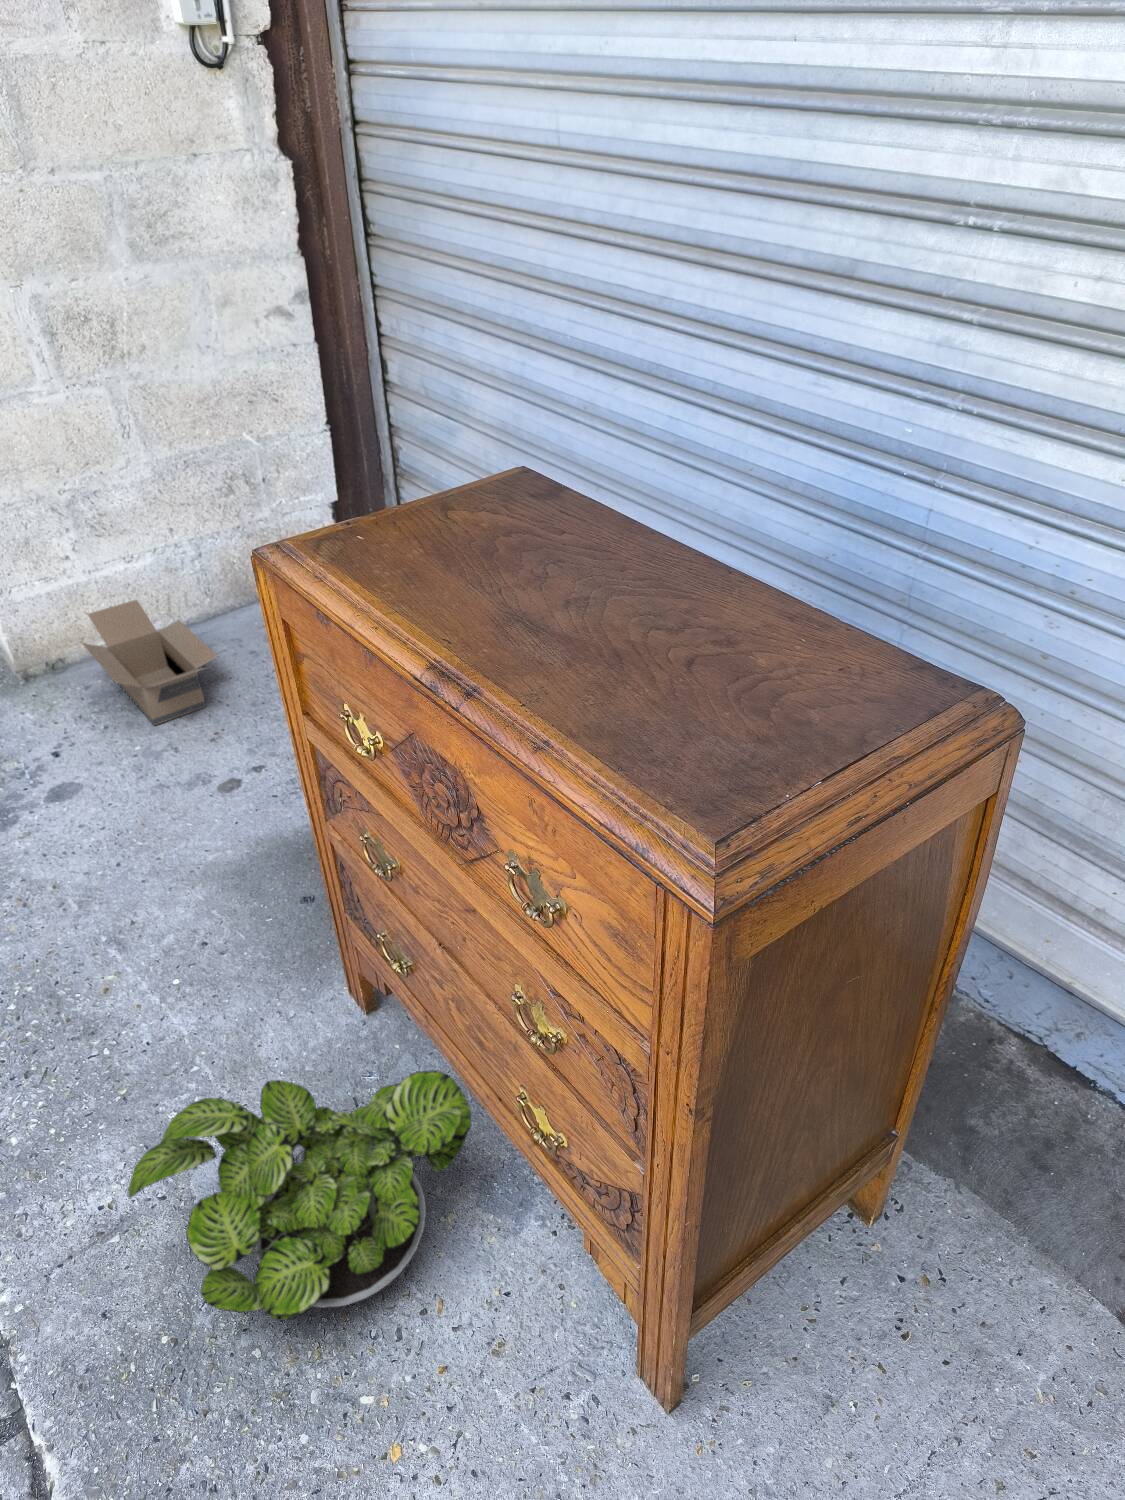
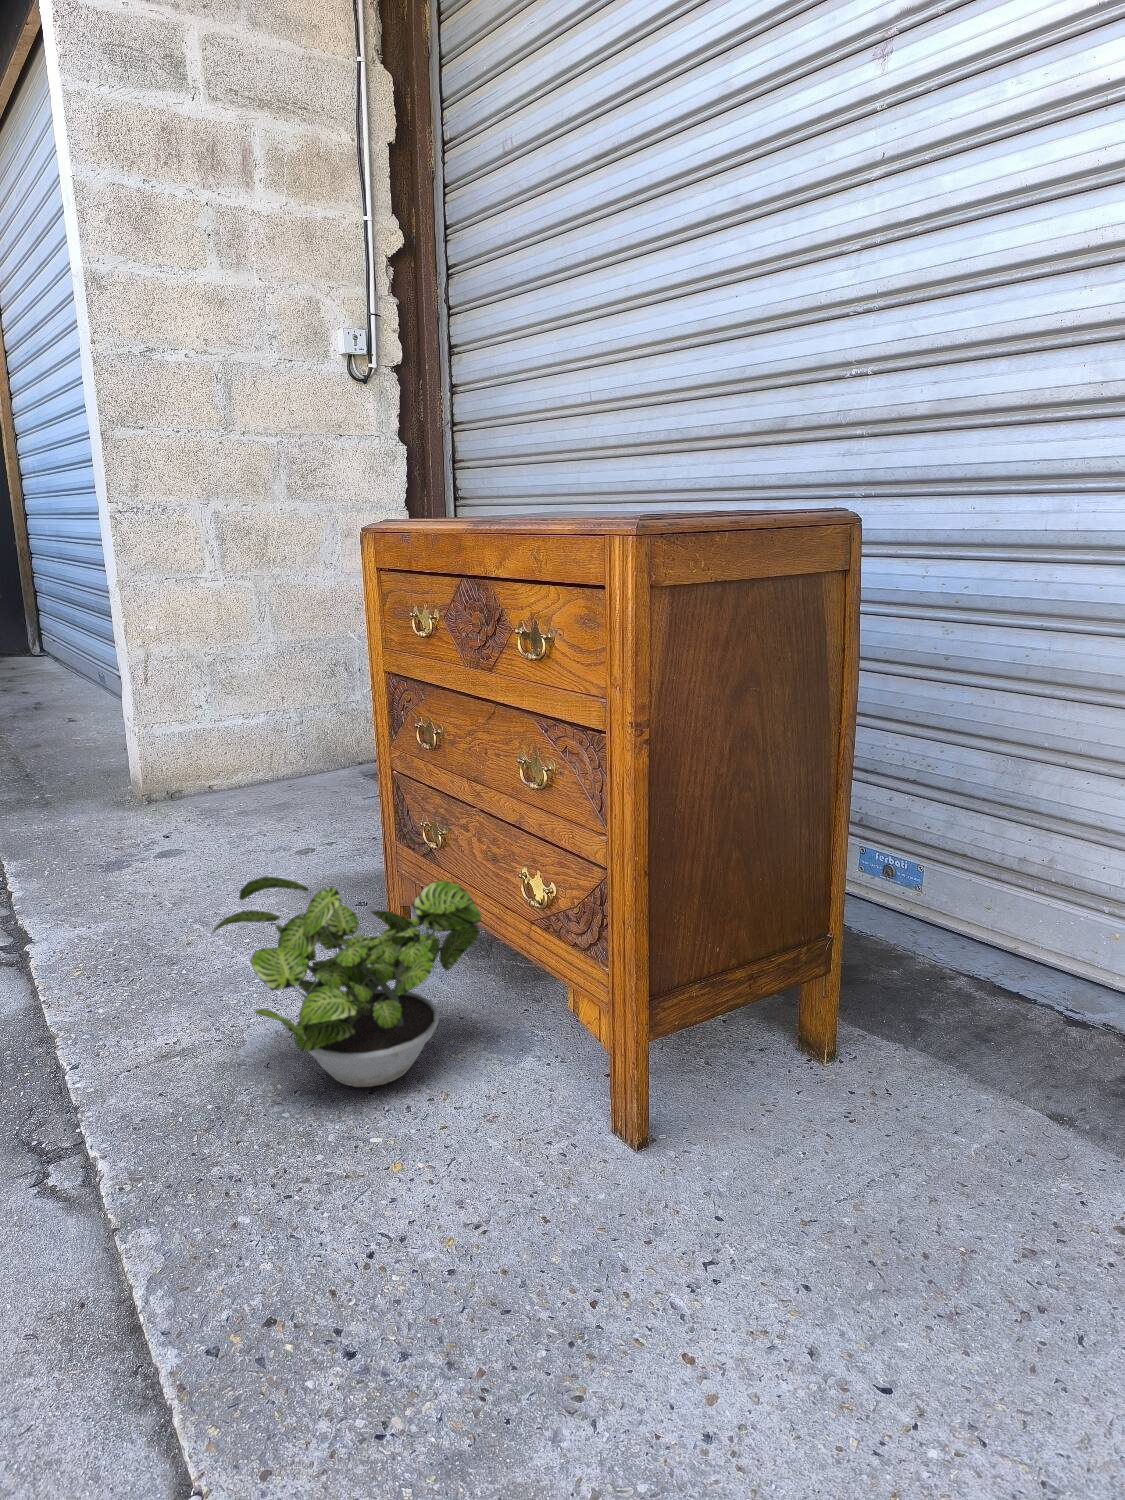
cardboard box: present [83,600,217,725] -> none [200,747,308,827]

